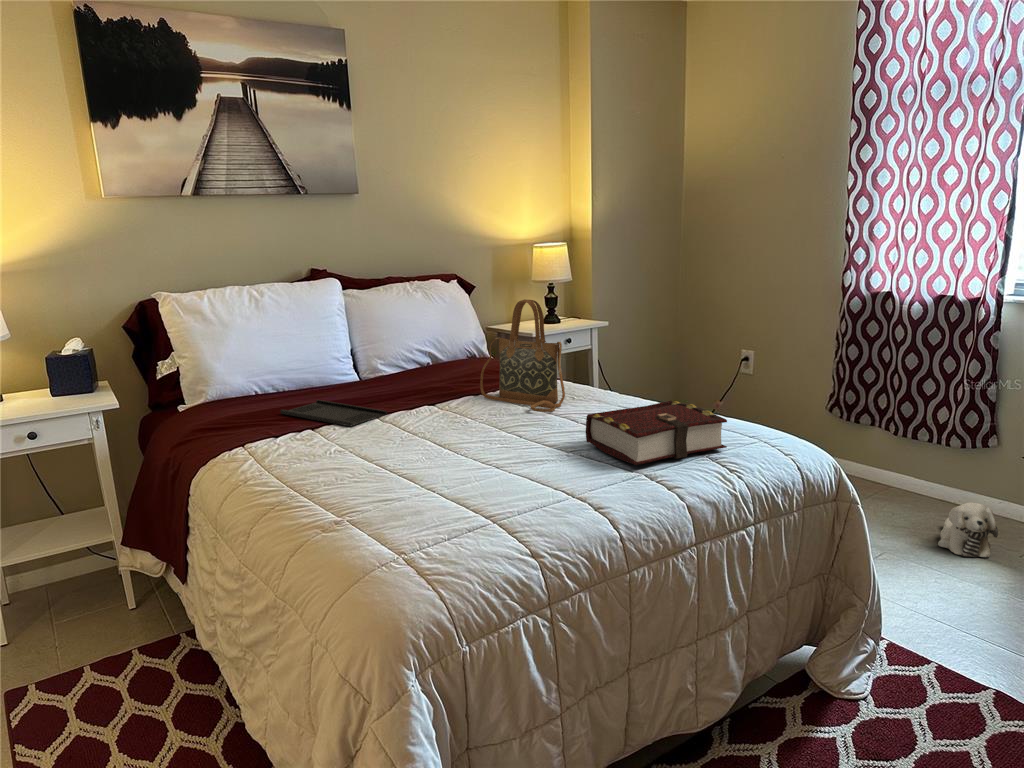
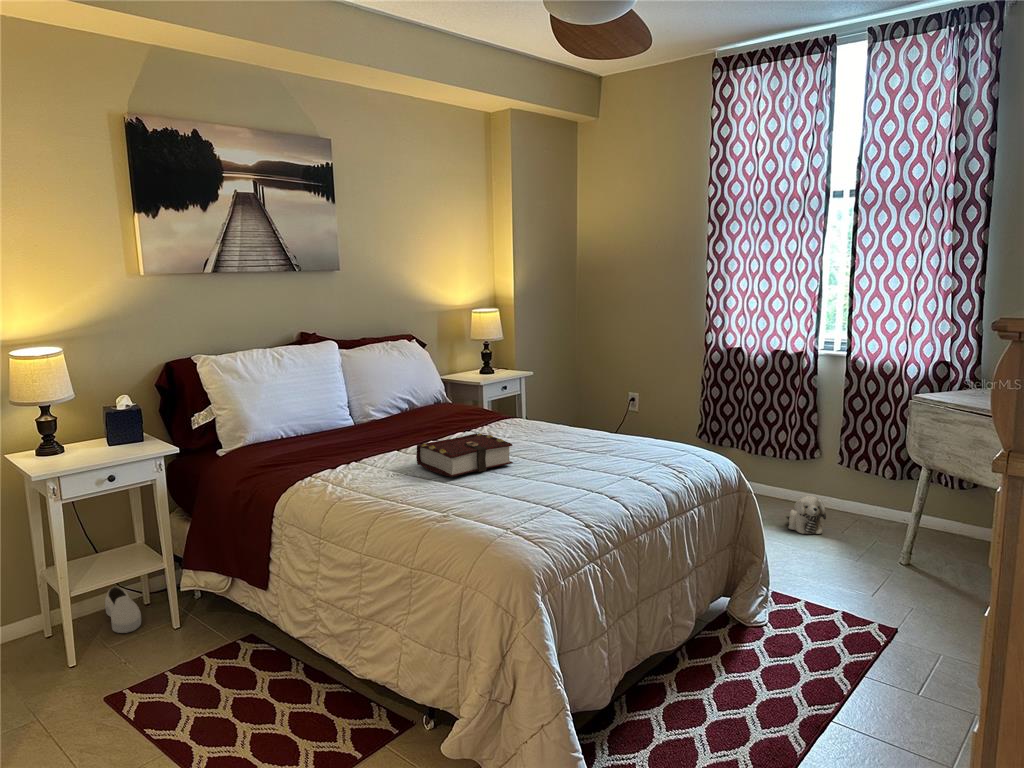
handbag: present [480,299,565,412] -> none [470,358,540,442]
tray: present [280,400,387,426] -> none [318,440,408,458]
book: present [586,401,727,465] -> present [416,433,513,477]
shoe: none [57,555,94,613] -> present [105,587,141,633]

